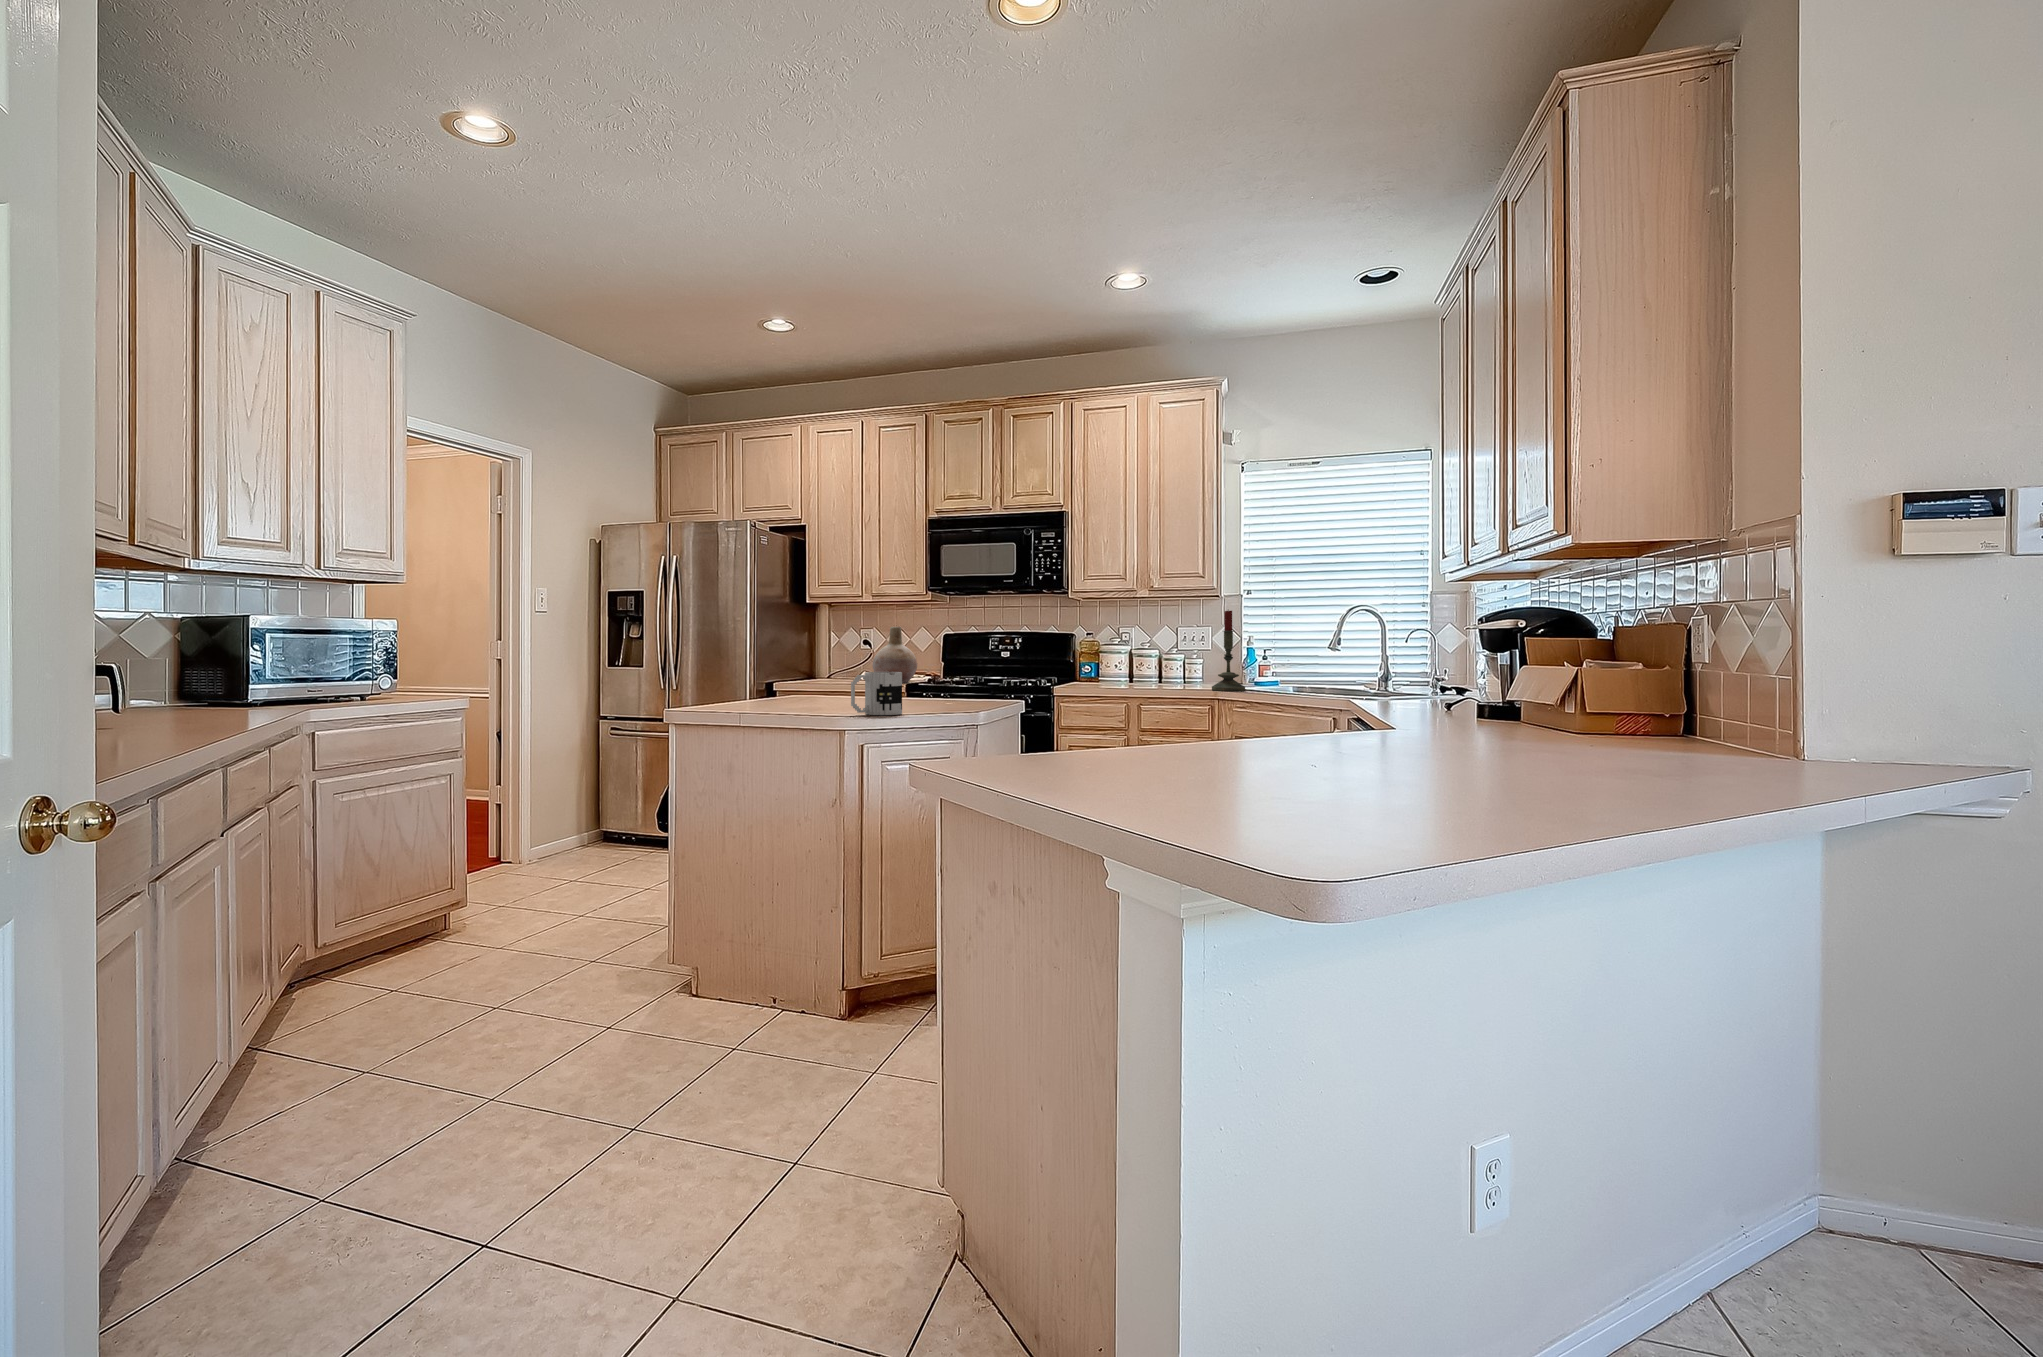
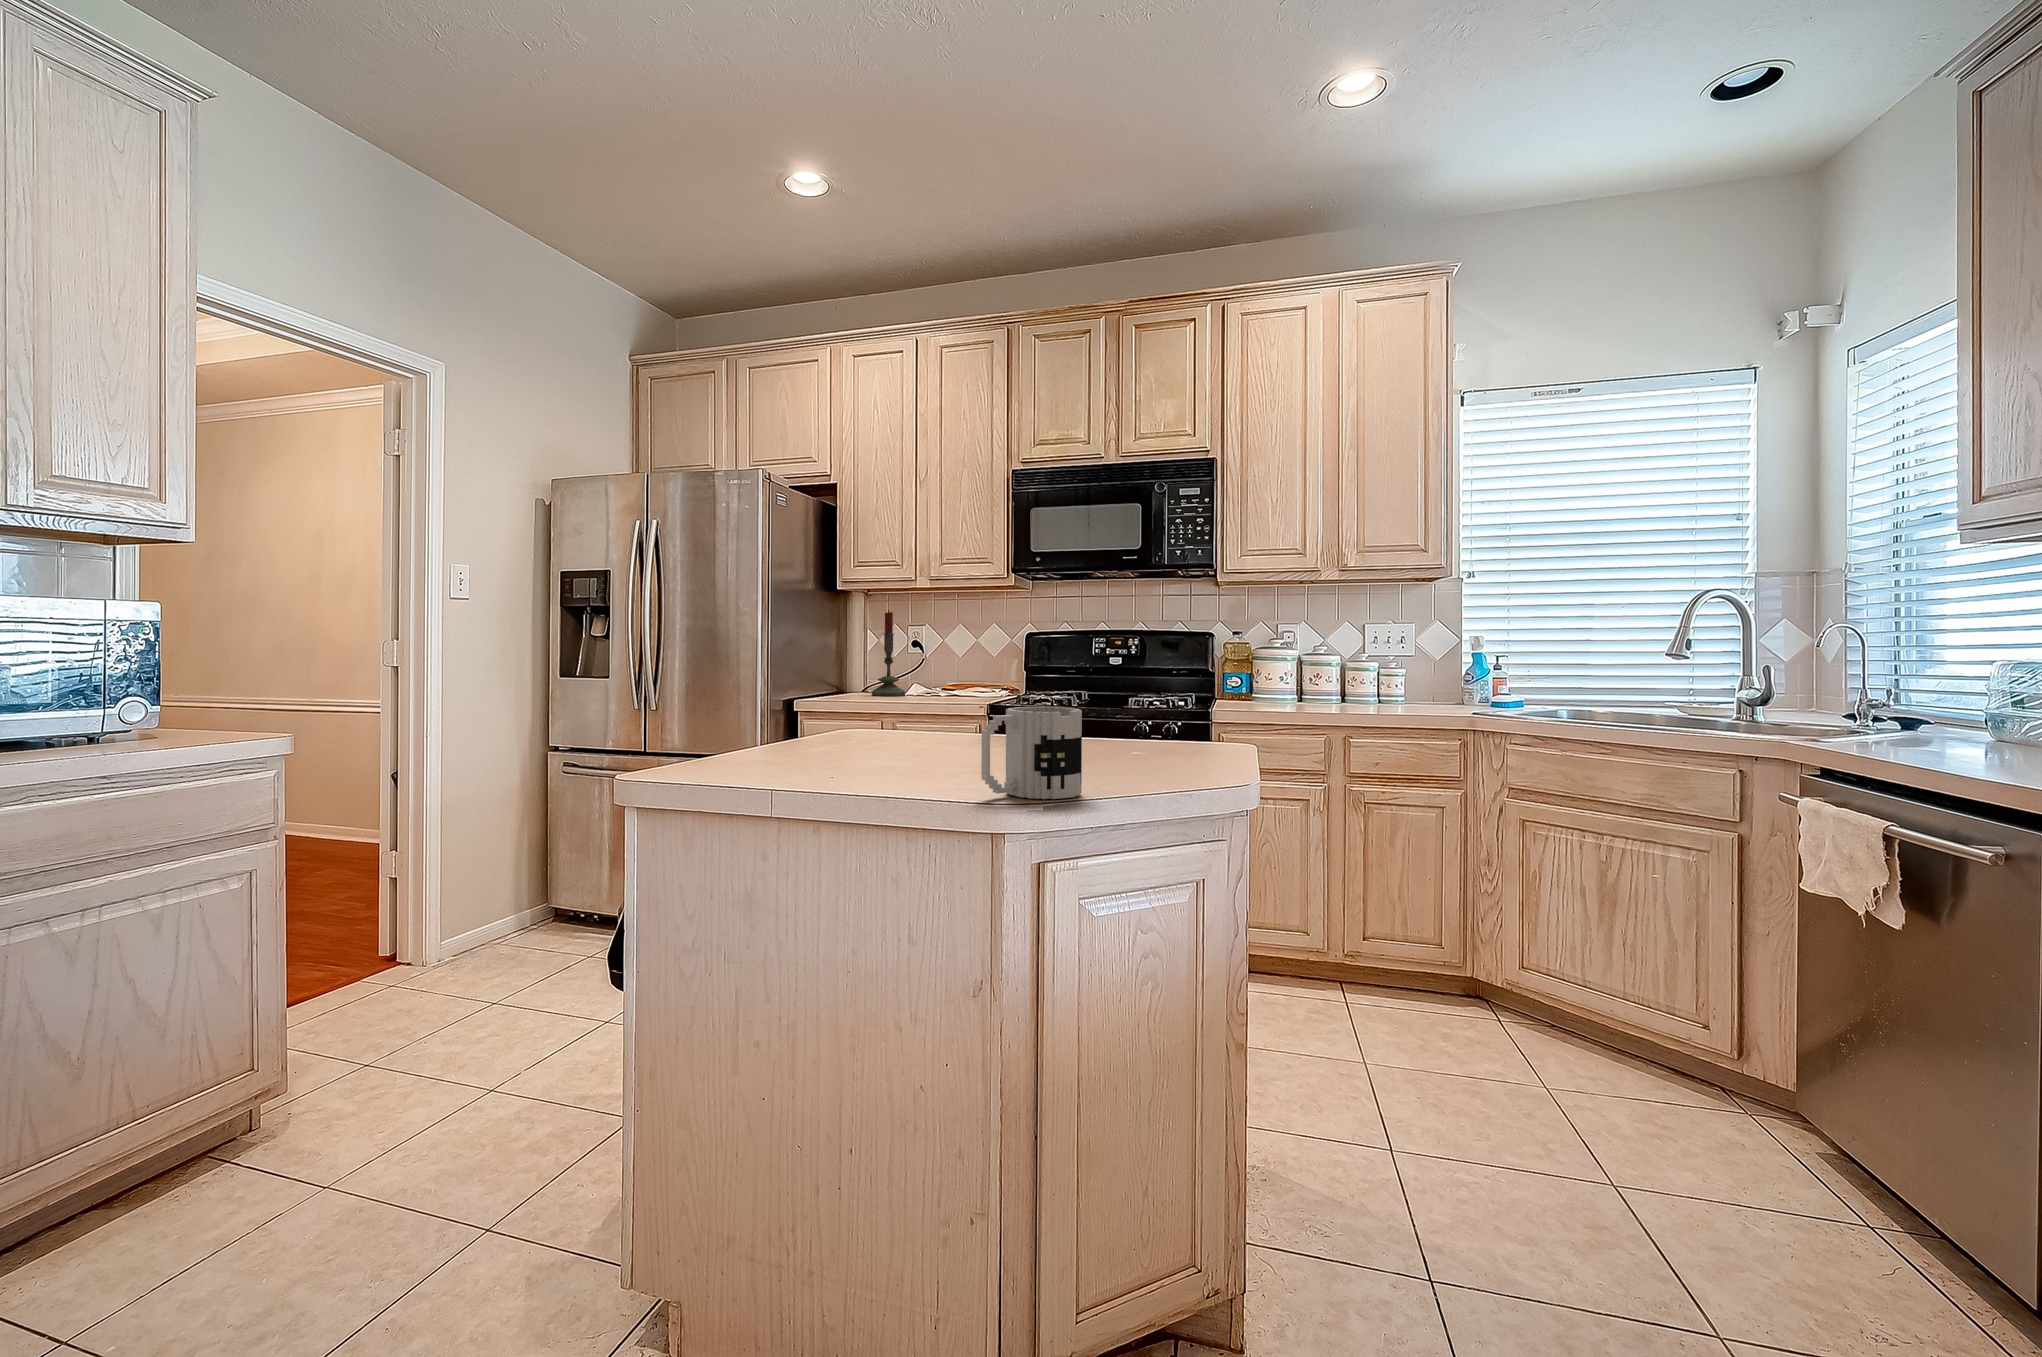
candle: present [1212,610,1245,691] -> present [872,610,905,696]
vase: present [872,627,917,683] -> none [927,621,988,699]

